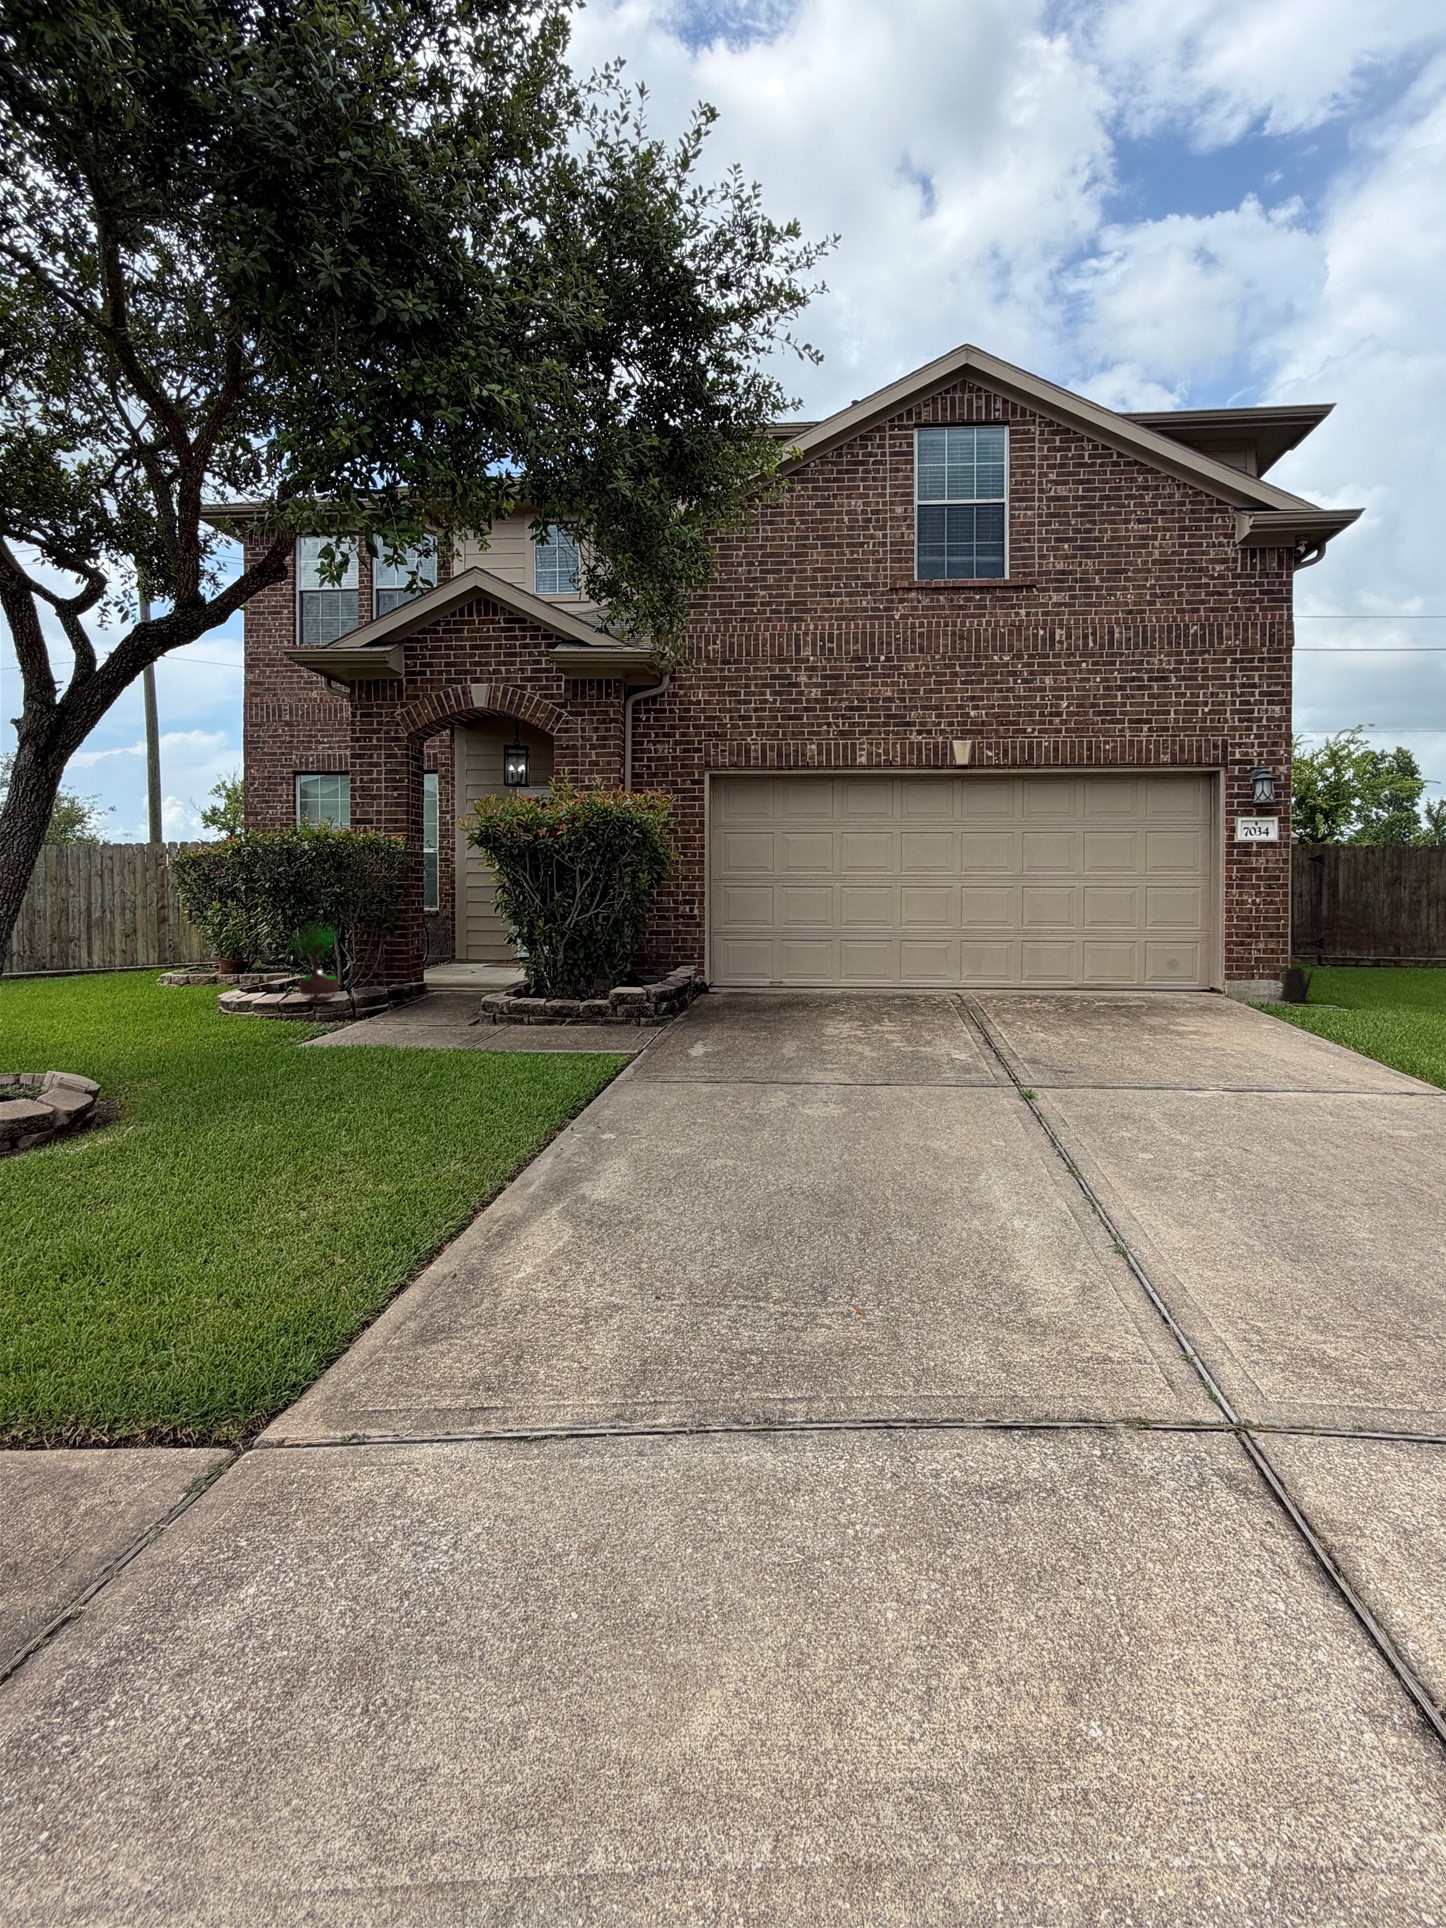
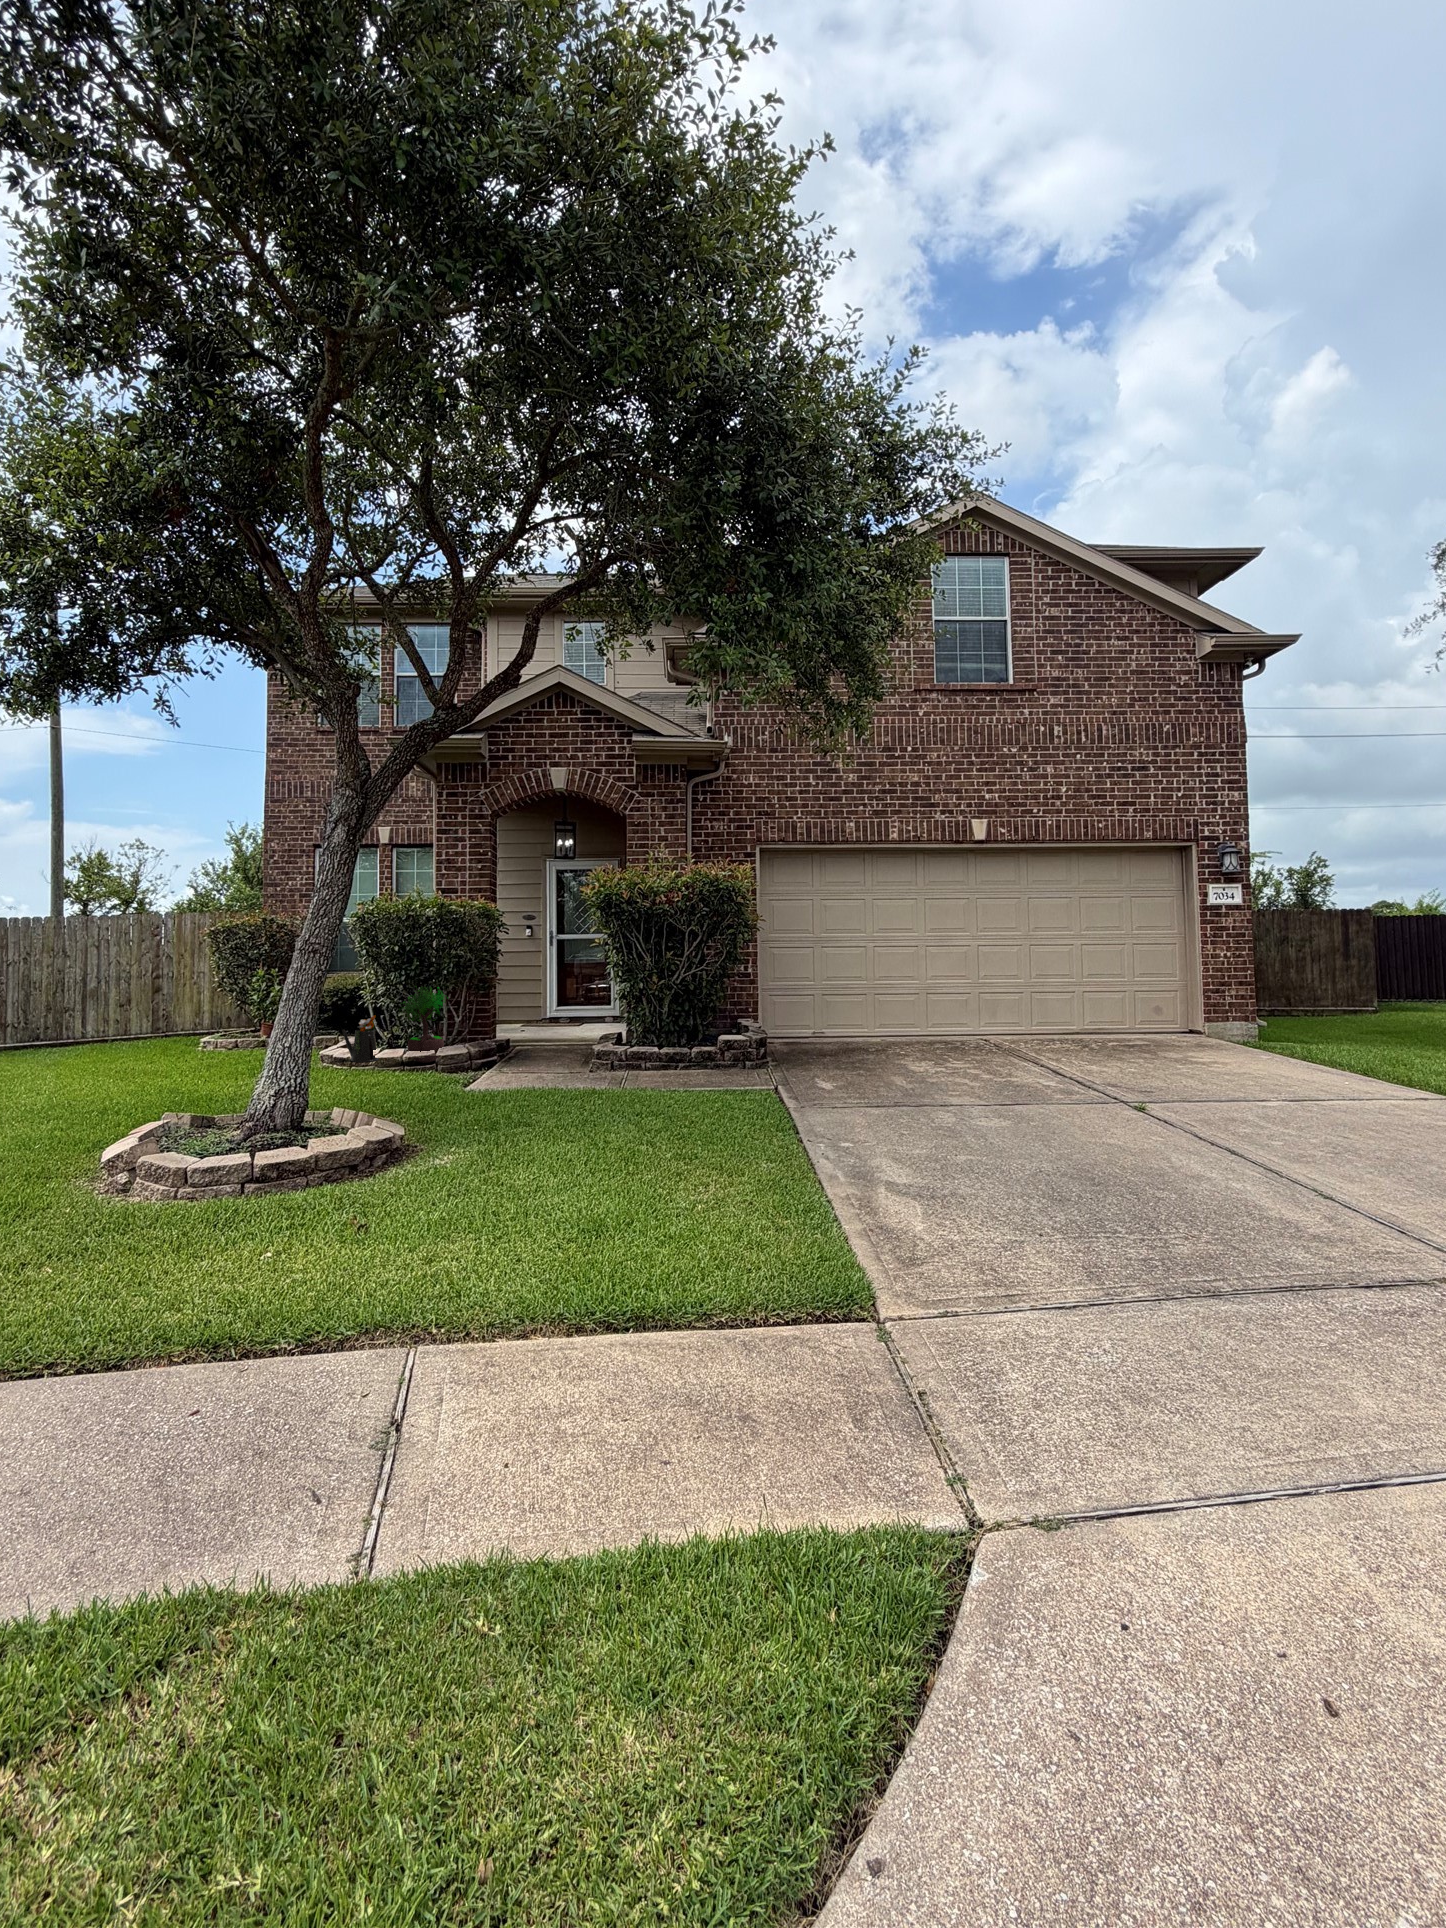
watering can: present [1279,955,1313,1001] -> present [342,1015,383,1062]

